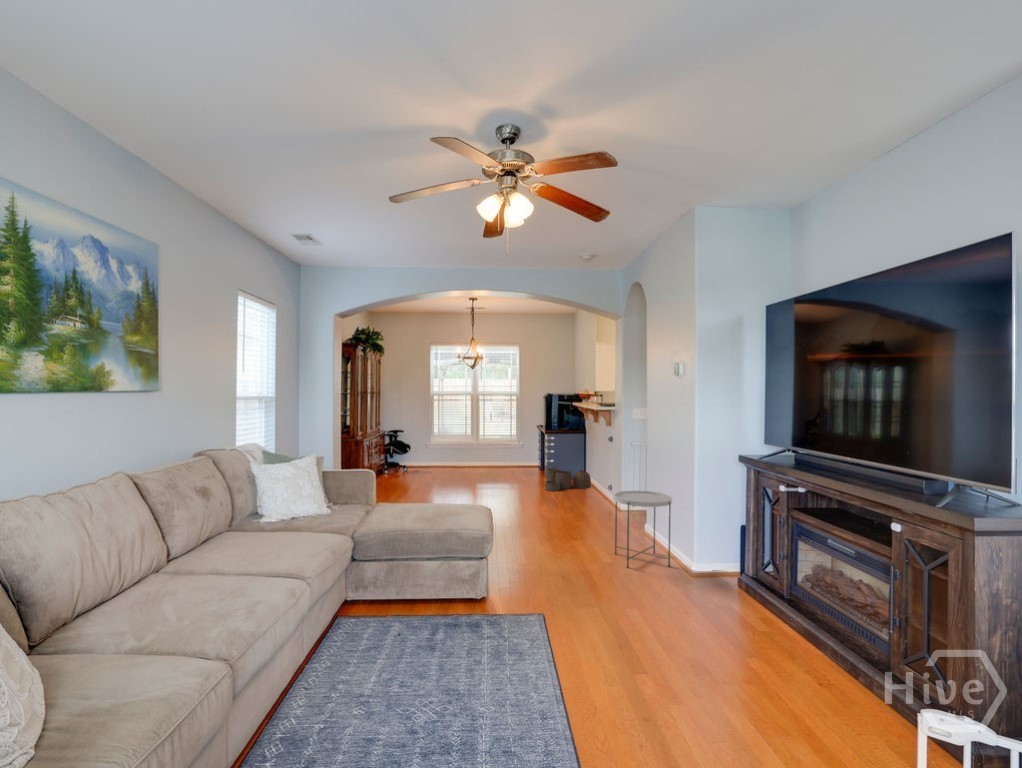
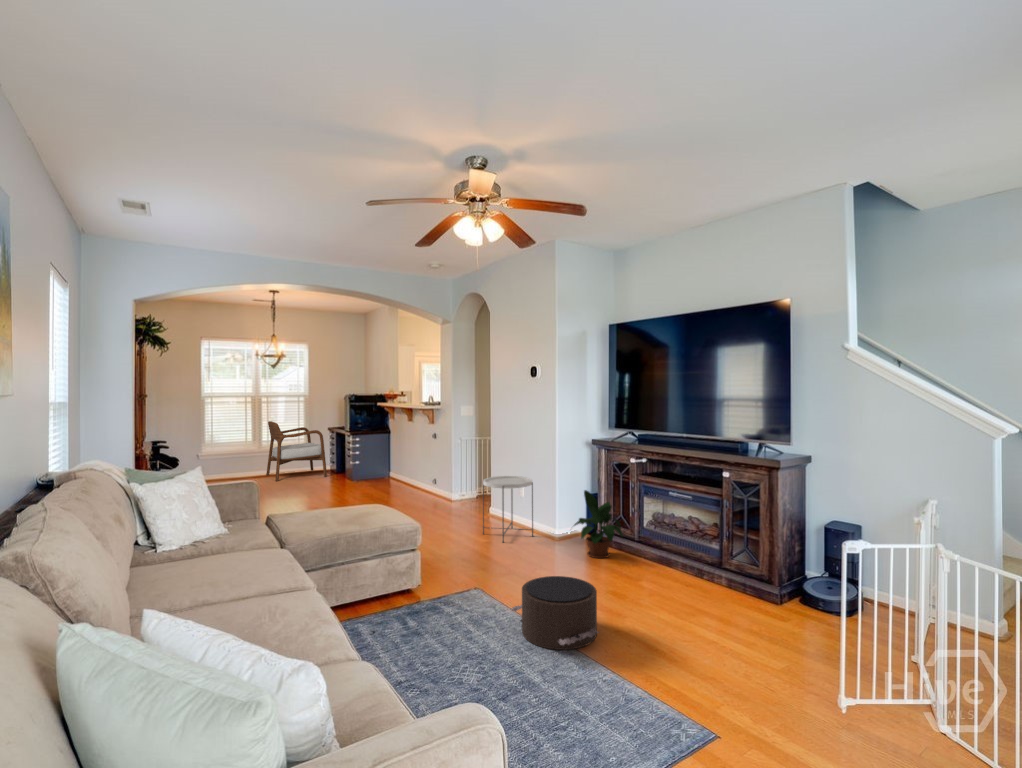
armchair: none [481,417,528,473] -> present [266,421,327,481]
woven basket: present [545,468,591,491] -> none [359,466,404,491]
potted plant: none [693,520,767,612] -> present [574,490,623,558]
pouf: none [535,617,630,718] -> present [511,576,598,650]

